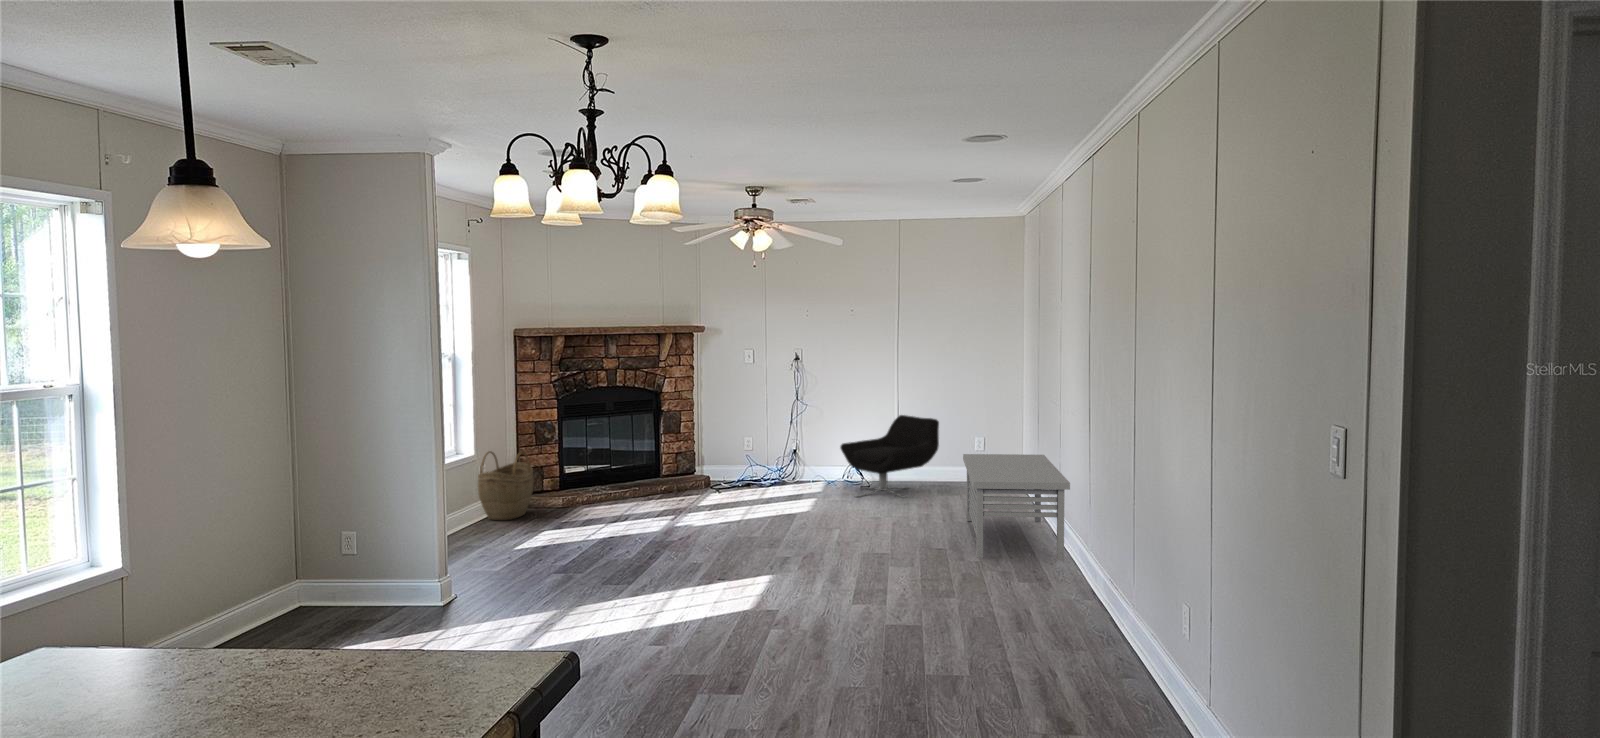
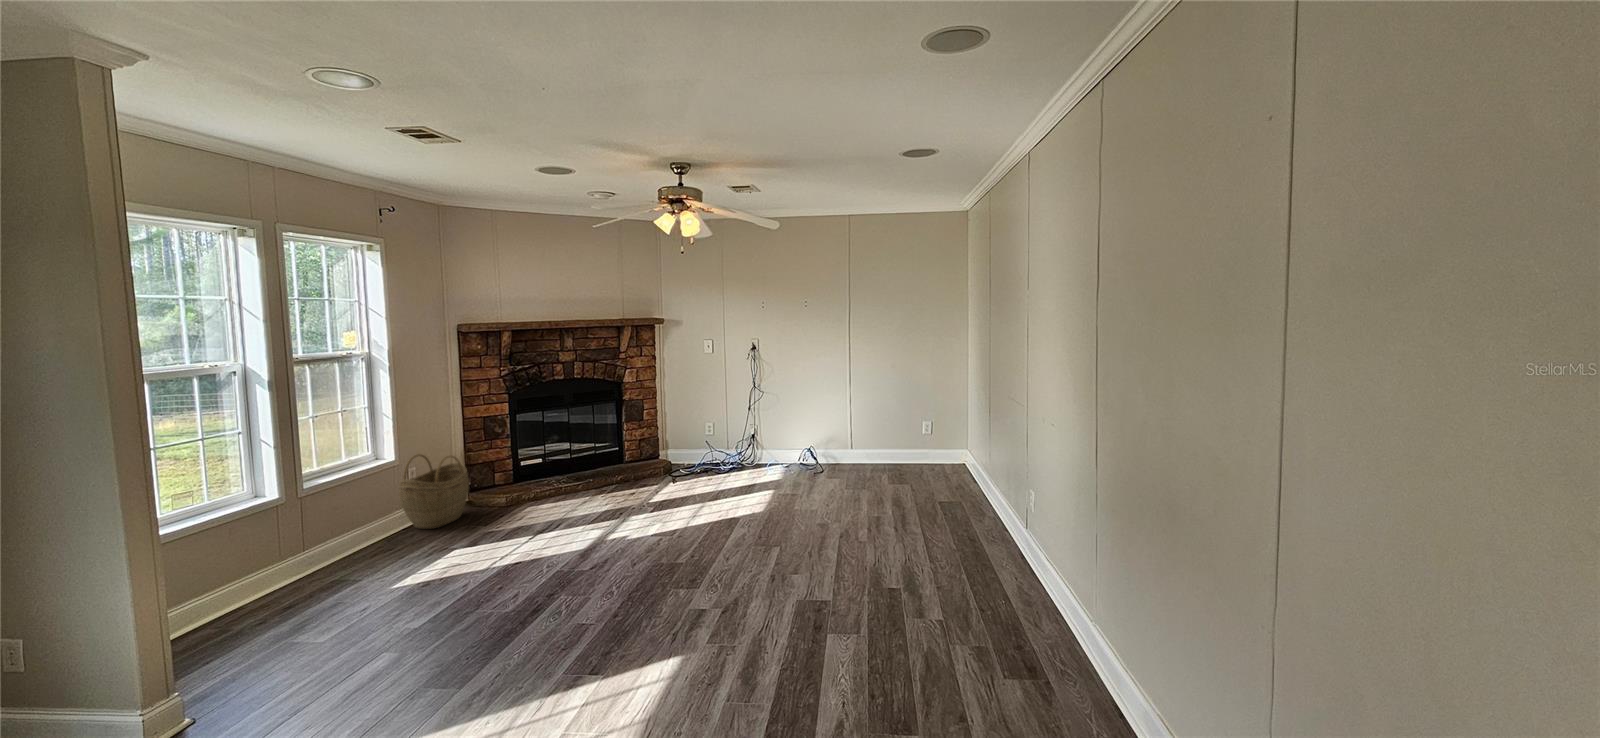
lounge chair: present [840,415,939,497] -> none [794,403,892,491]
storage bench: present [963,454,1070,560] -> none [916,460,1054,617]

